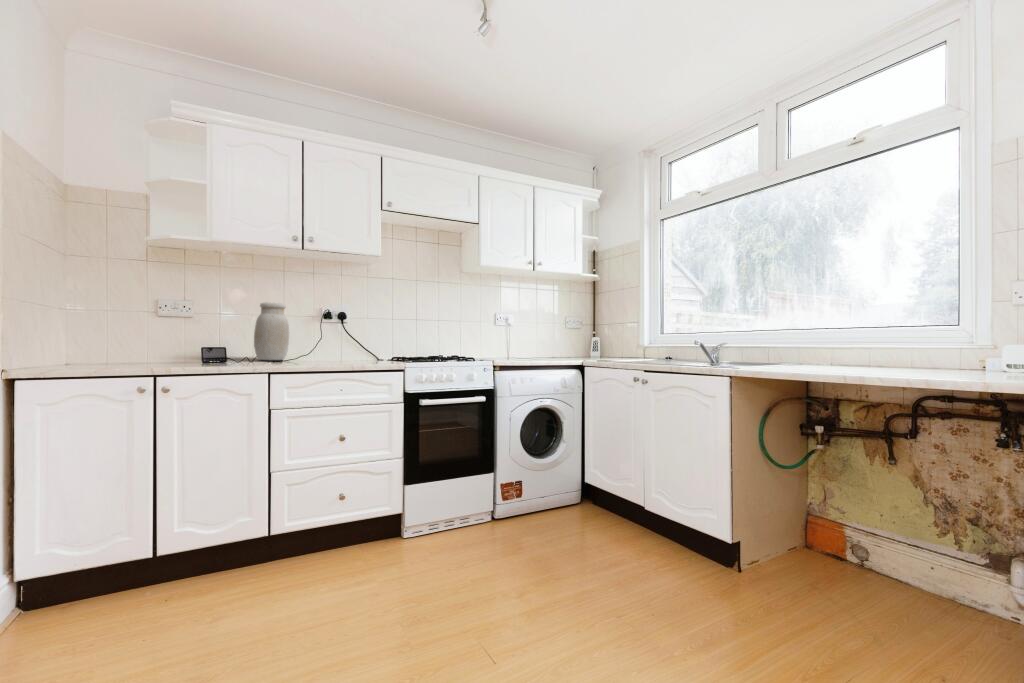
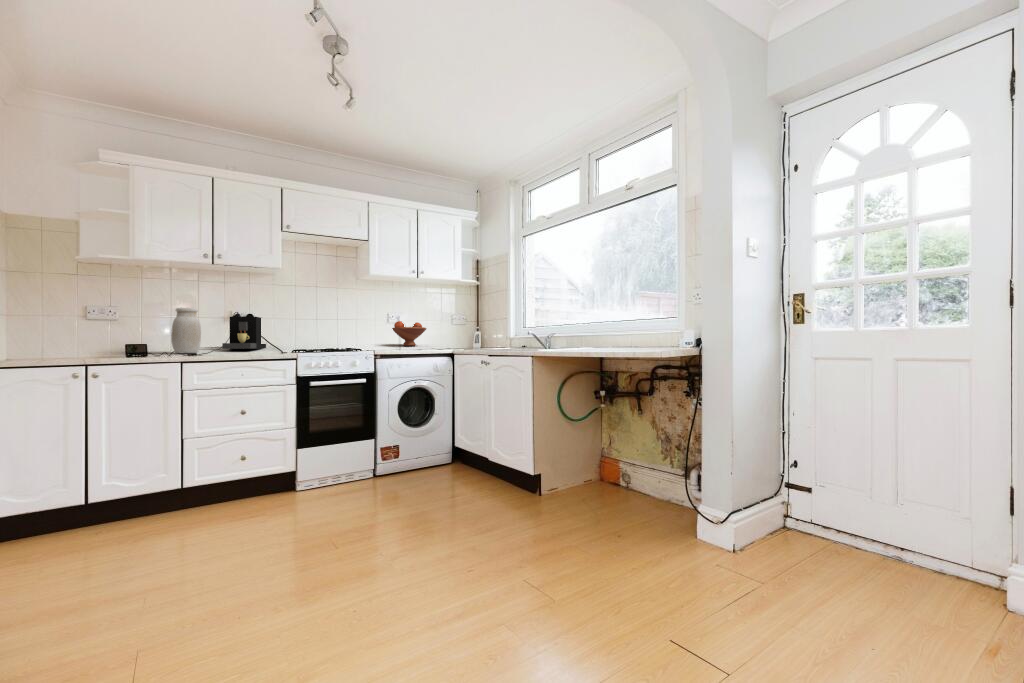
coffee maker: none [313,315,361,355] -> present [222,317,266,350]
fruit bowl: none [500,324,541,354] -> present [392,321,426,346]

